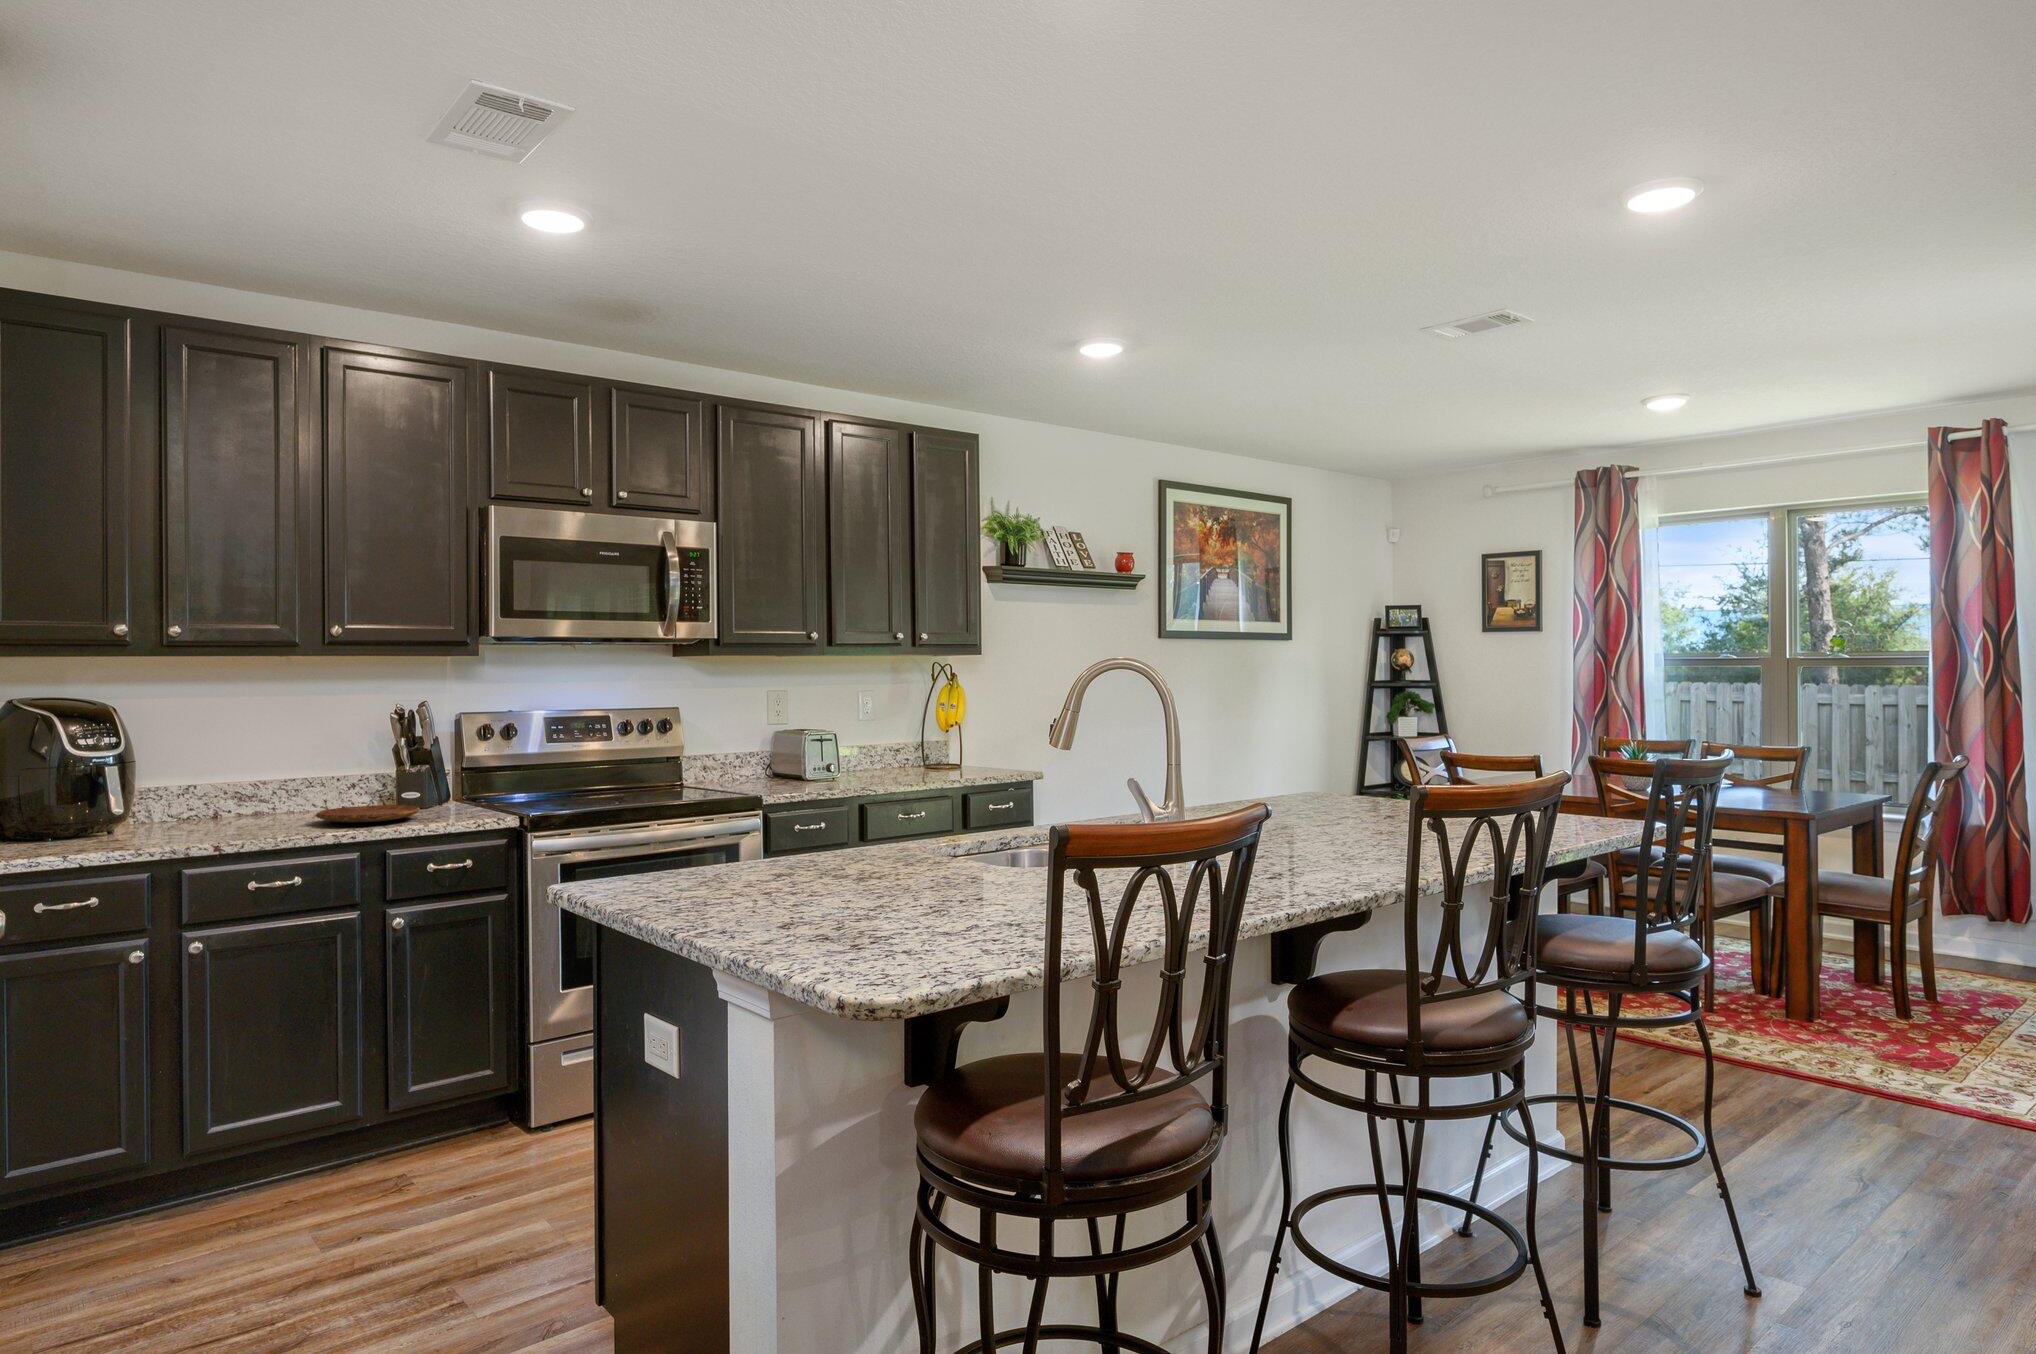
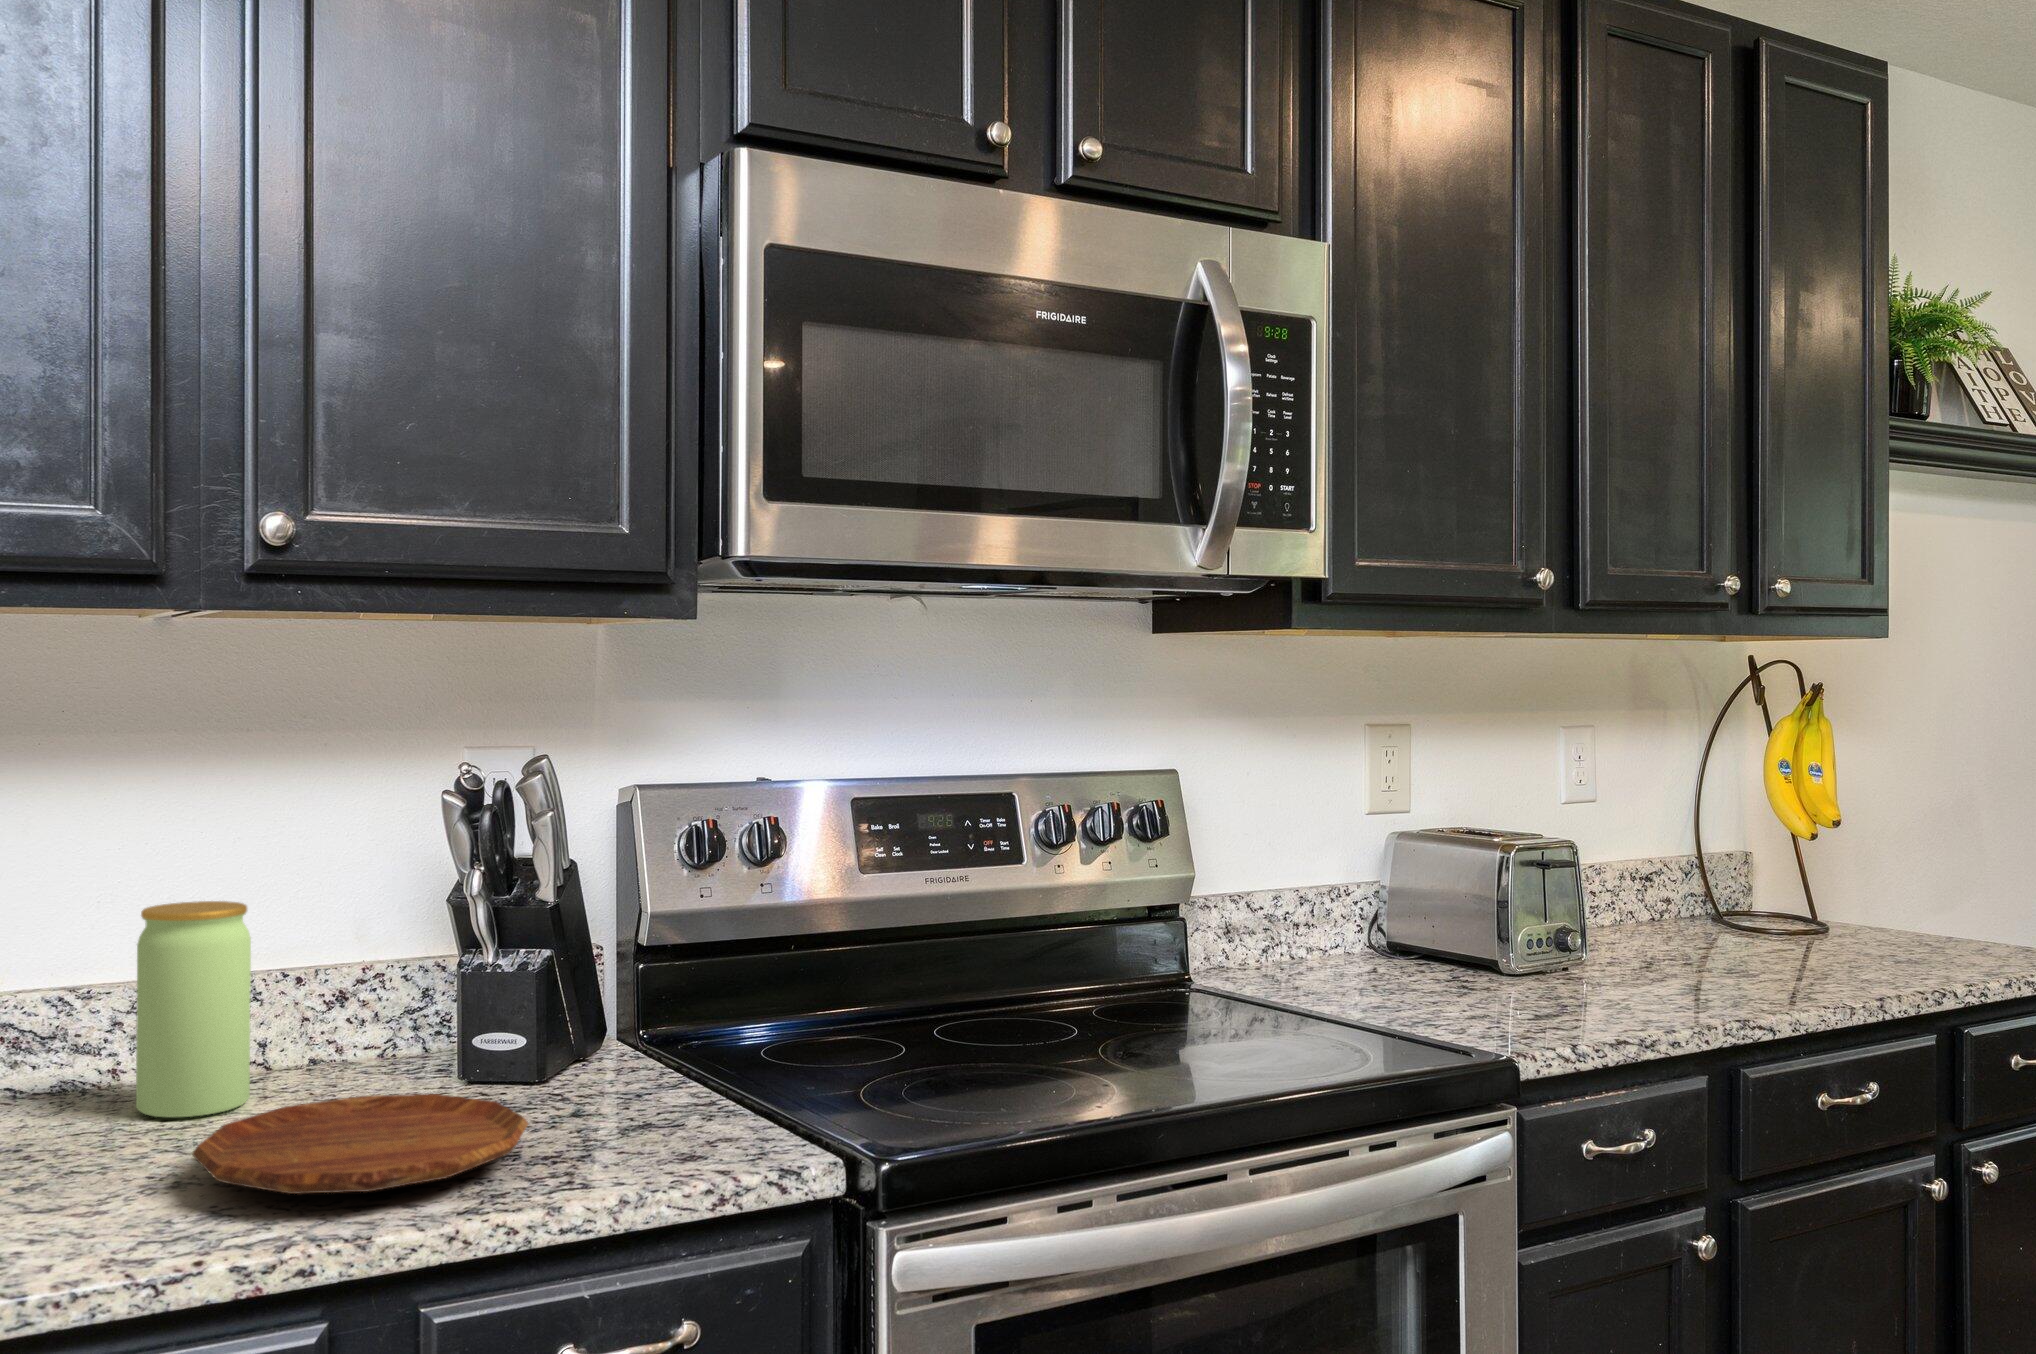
jar: none [288,750,326,816] -> present [136,901,251,1117]

